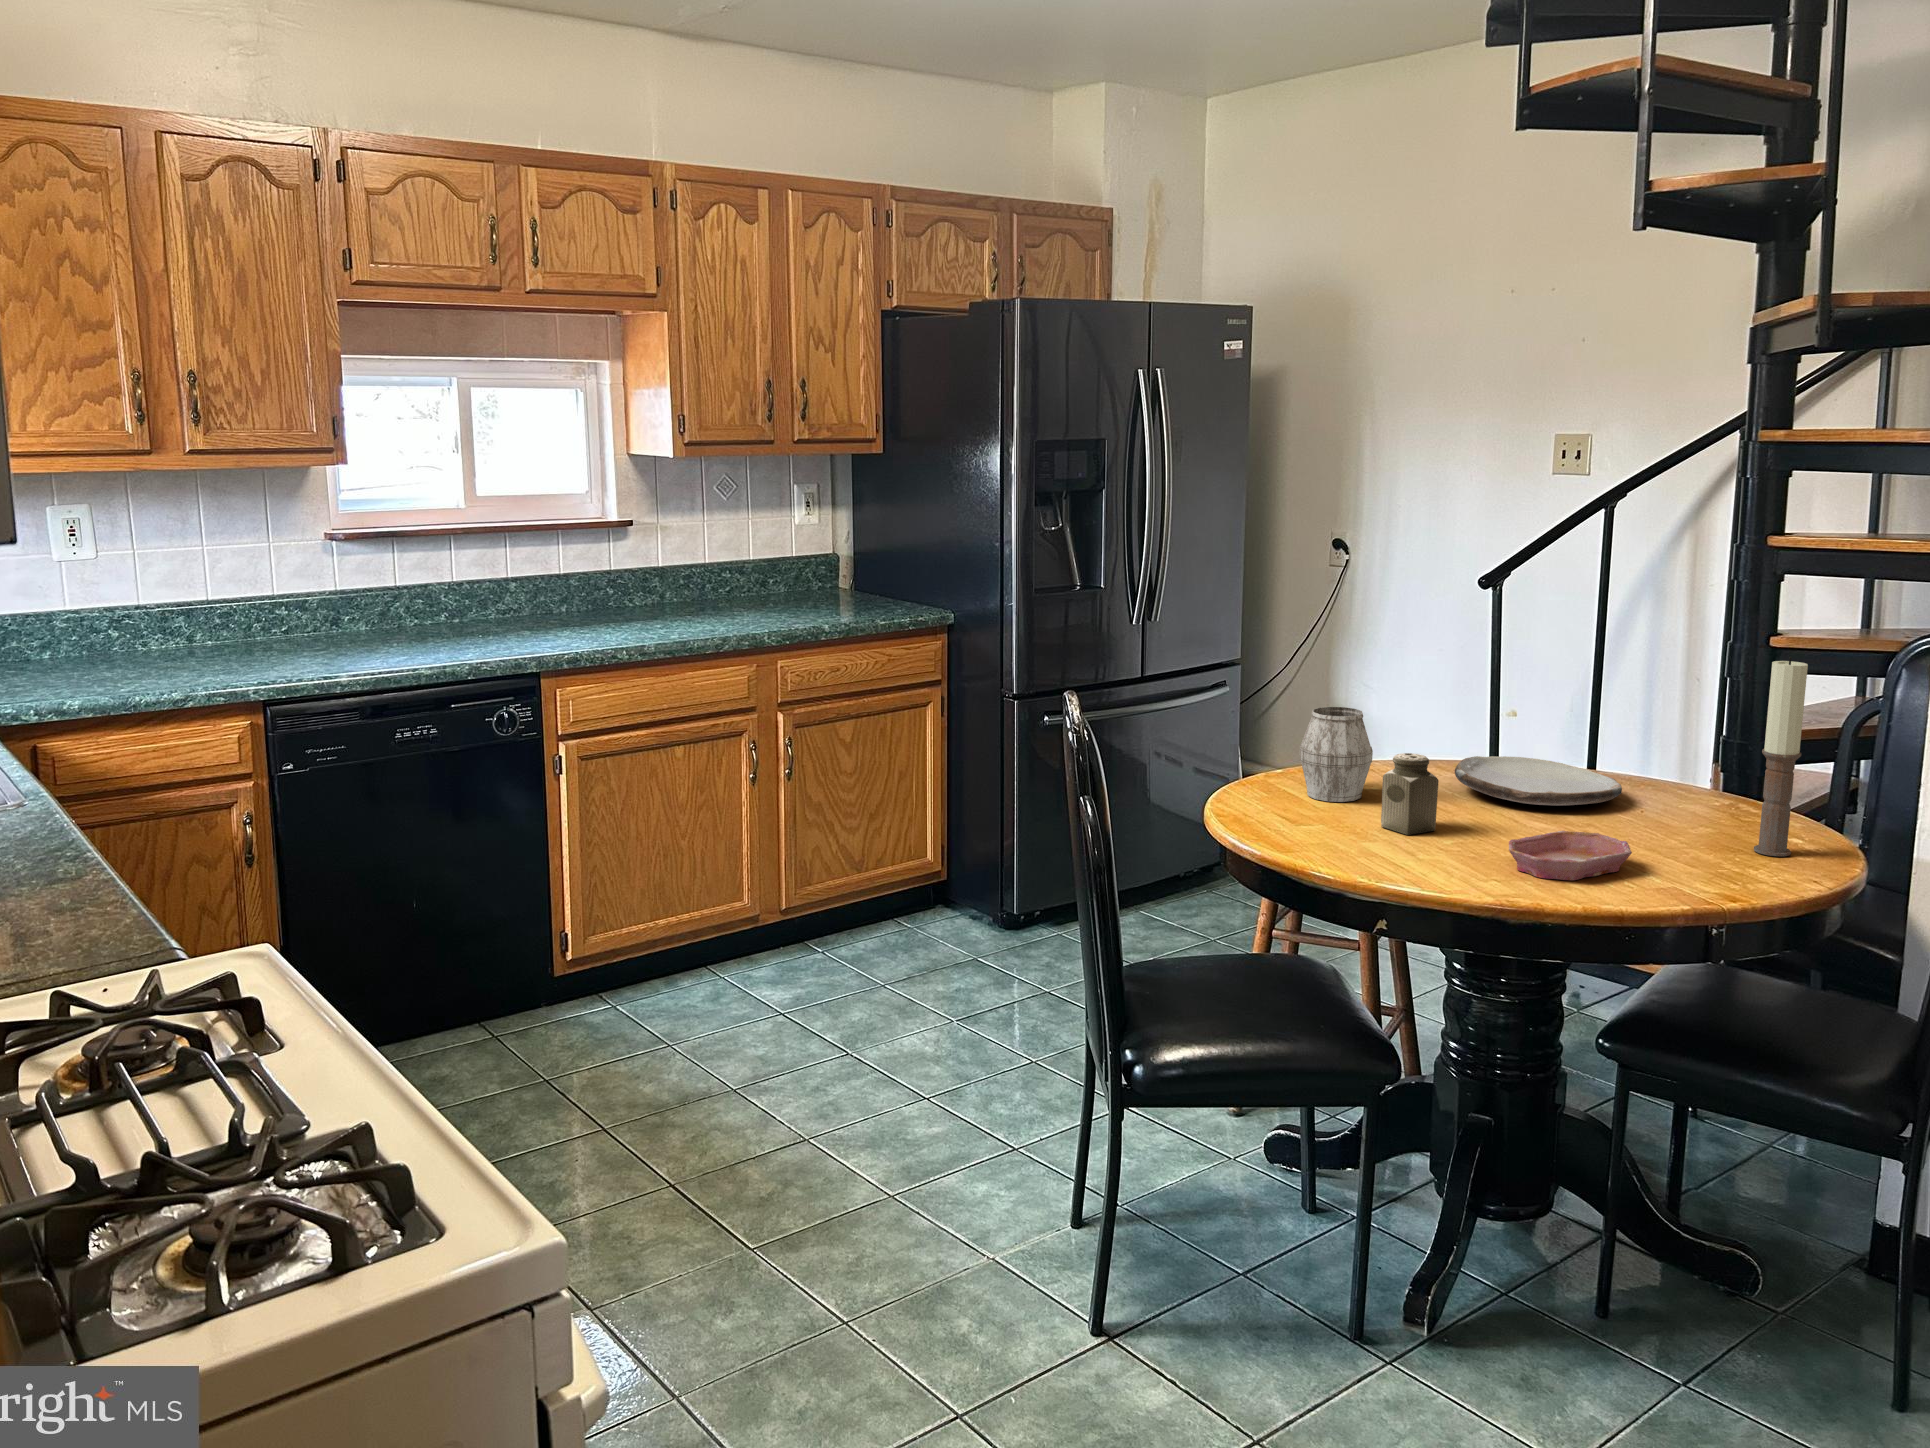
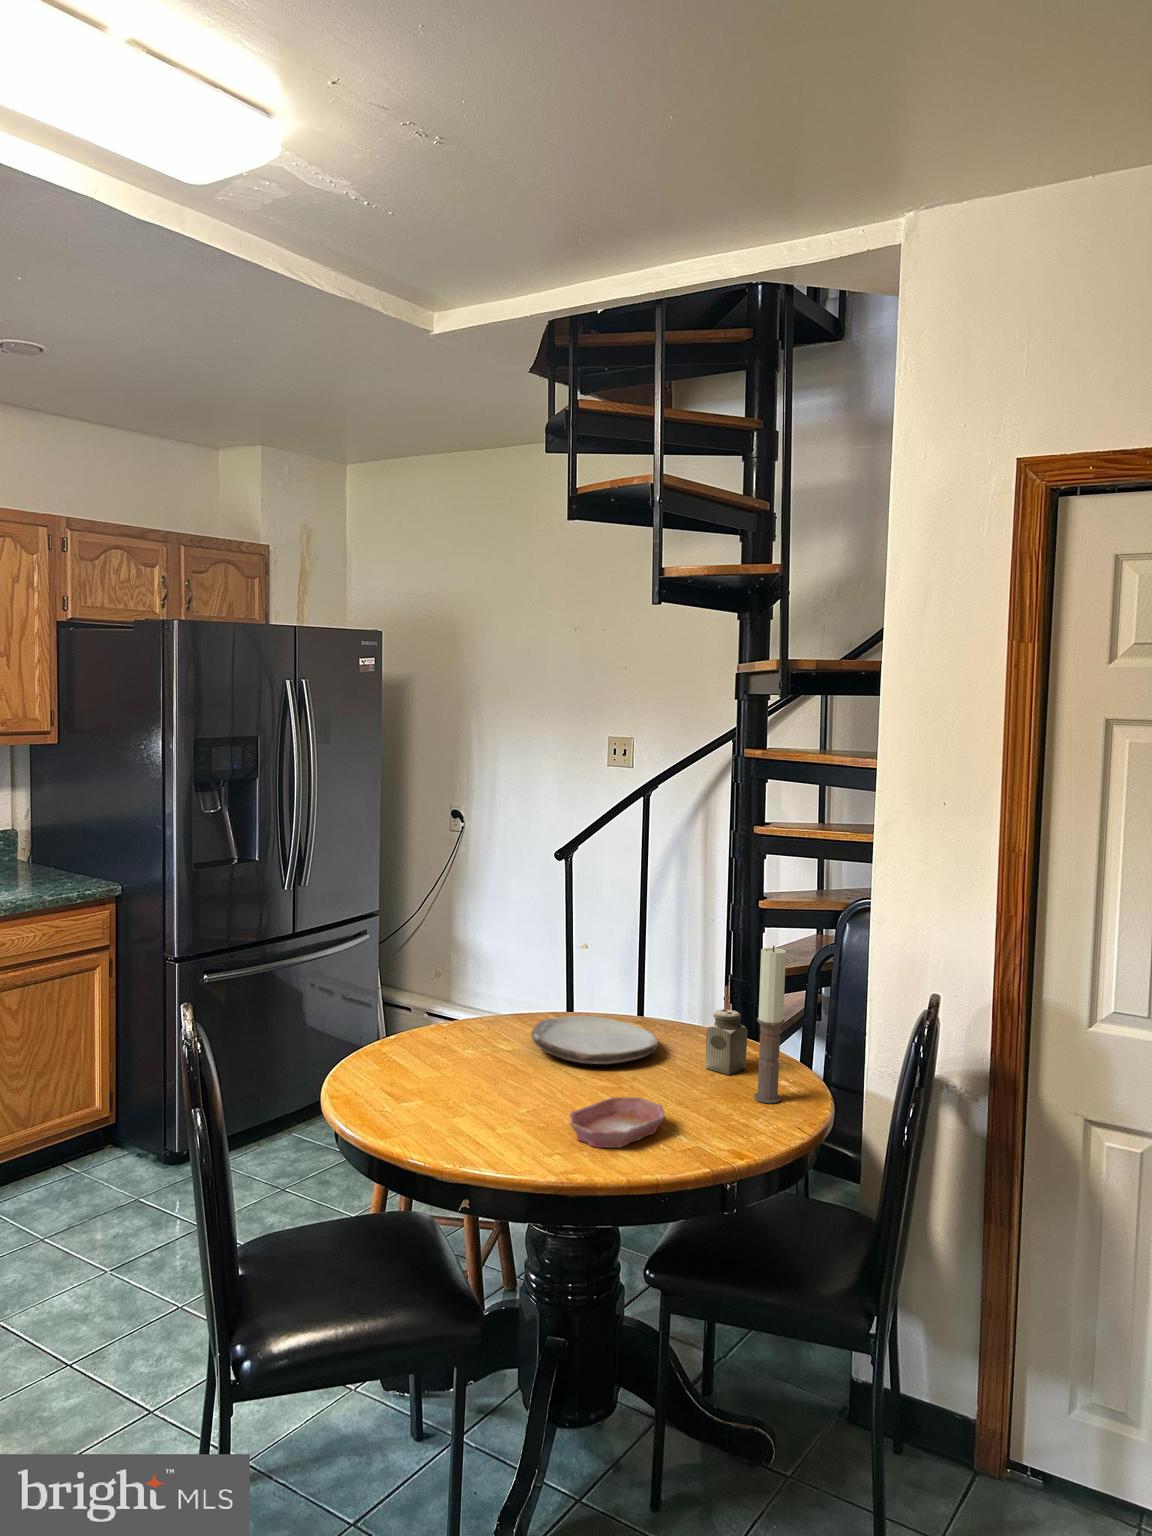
mug: present [1300,707,1373,802] -> none [404,987,464,1072]
salt shaker: present [1381,753,1439,835] -> present [706,1009,748,1075]

